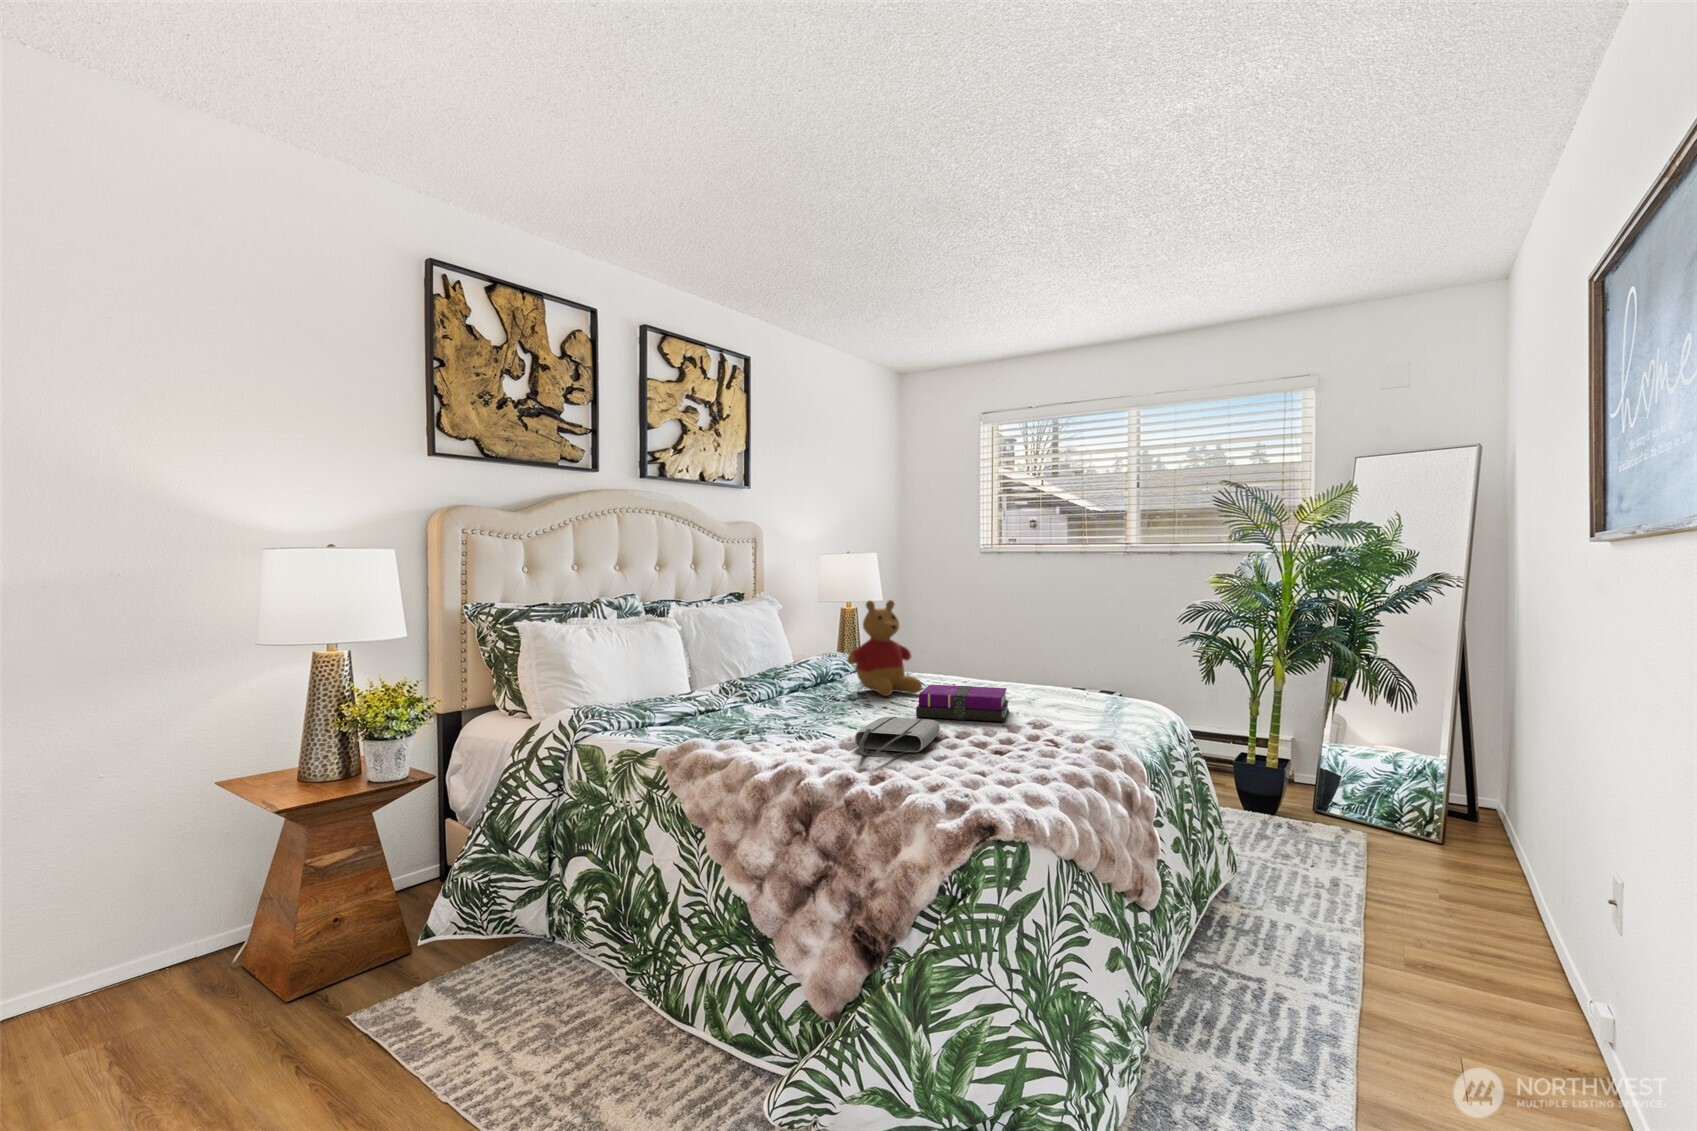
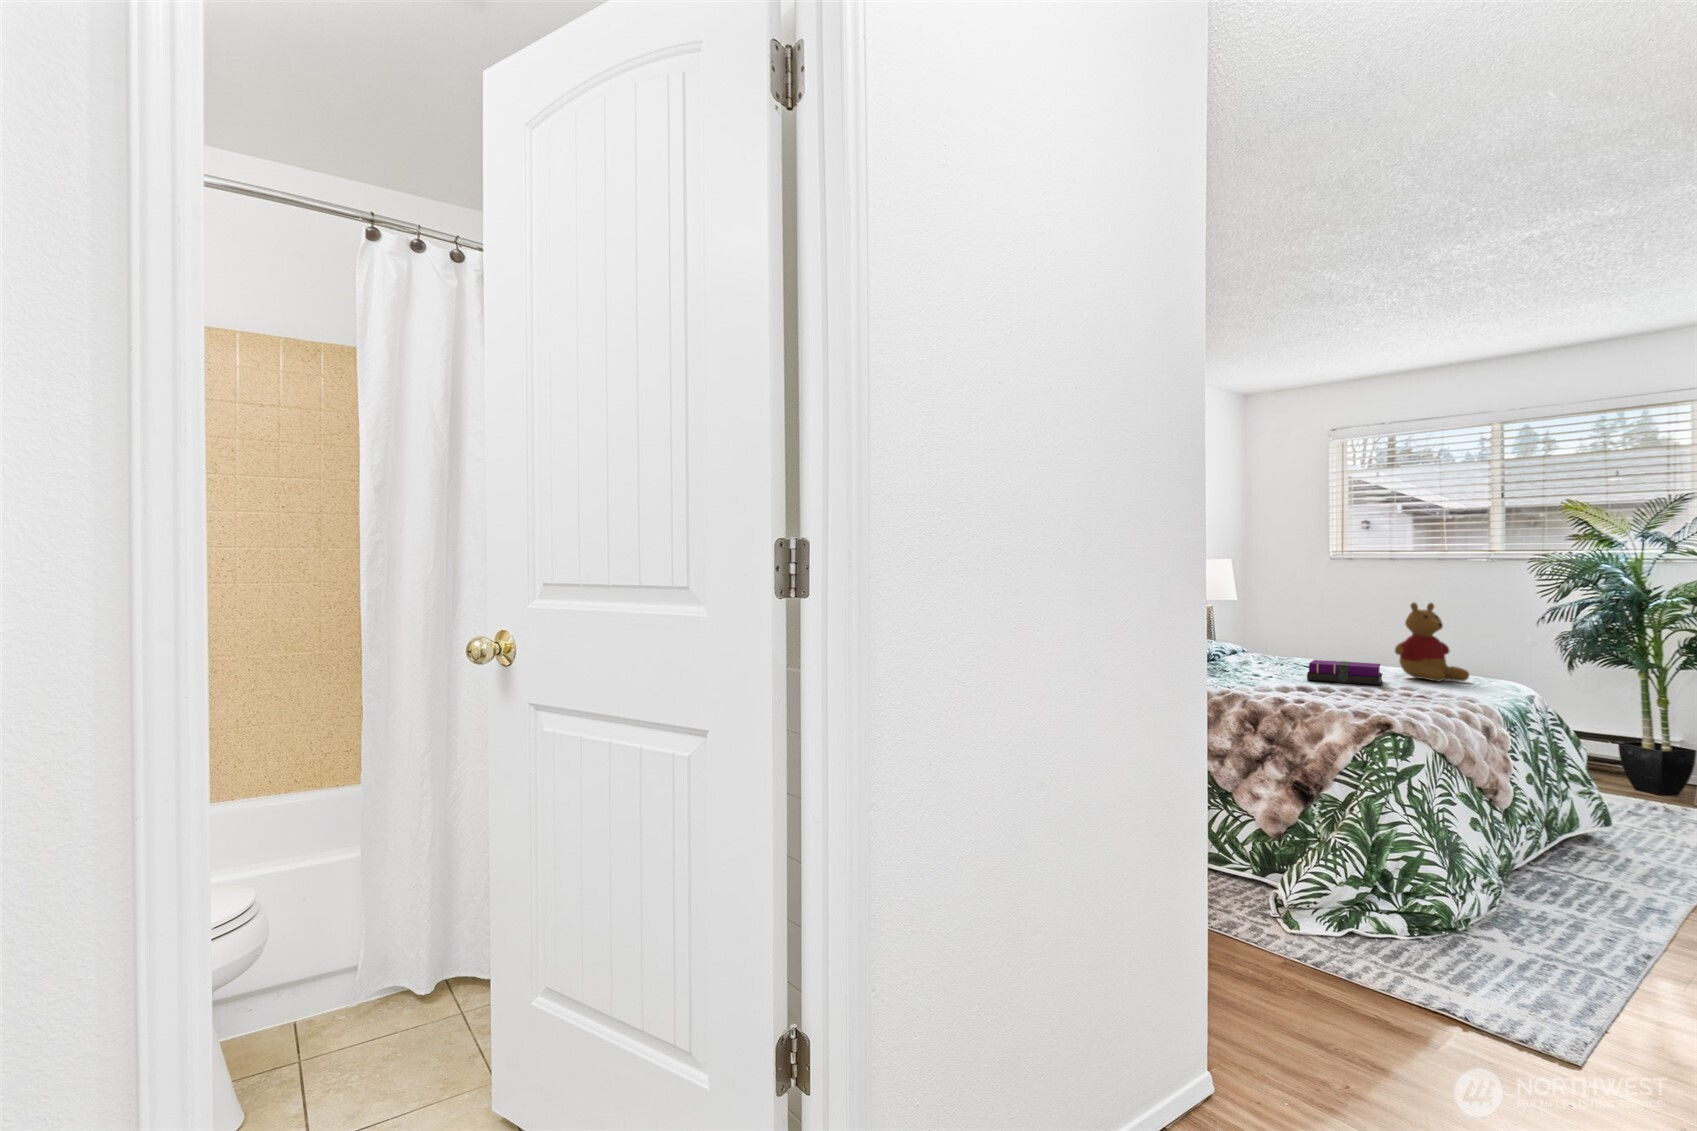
stuffed bear: present [847,600,922,696] -> present [1395,603,1469,681]
tote bag: present [855,717,940,757] -> none [1272,675,1333,693]

